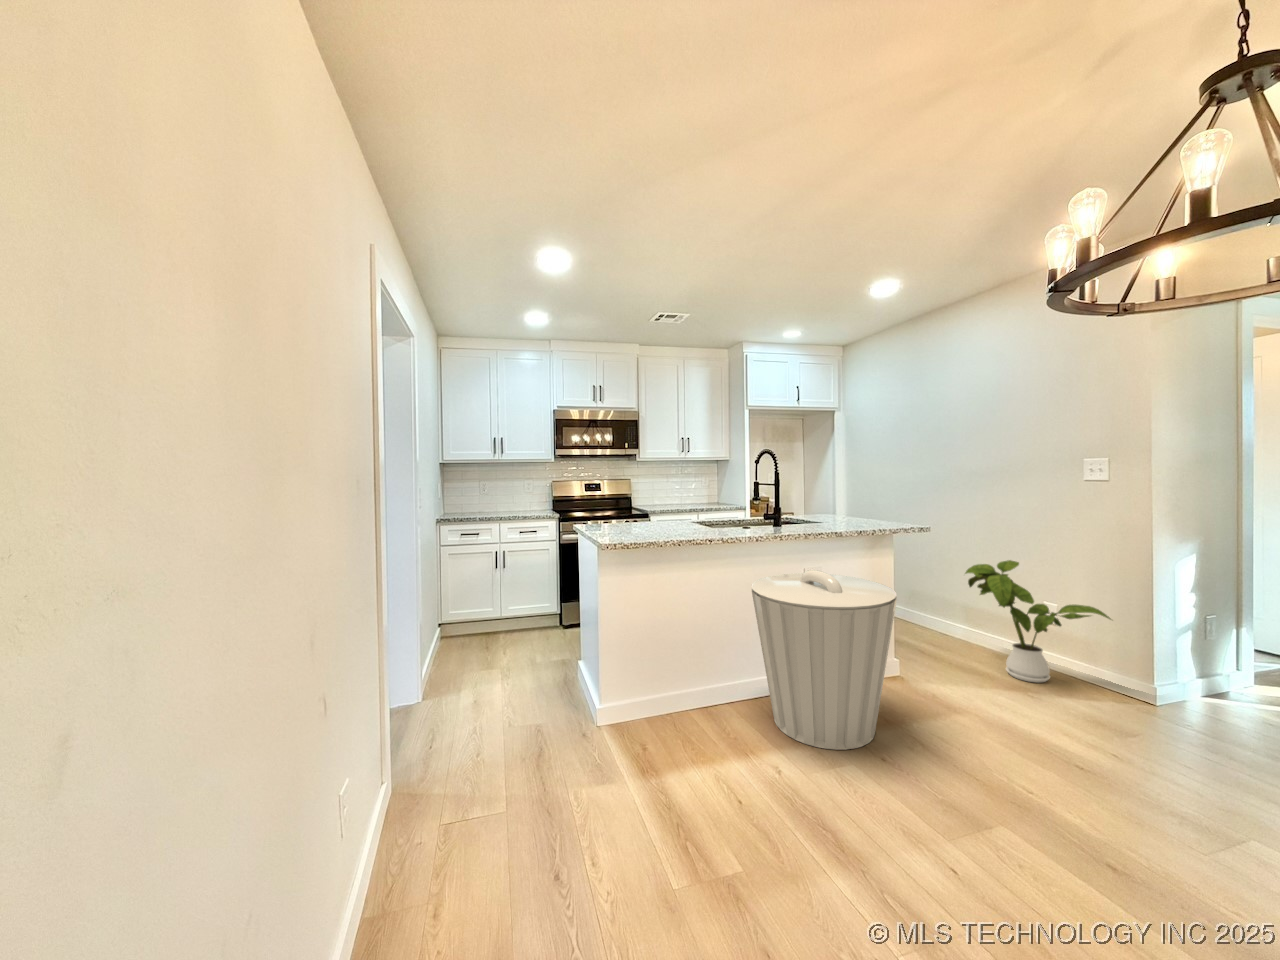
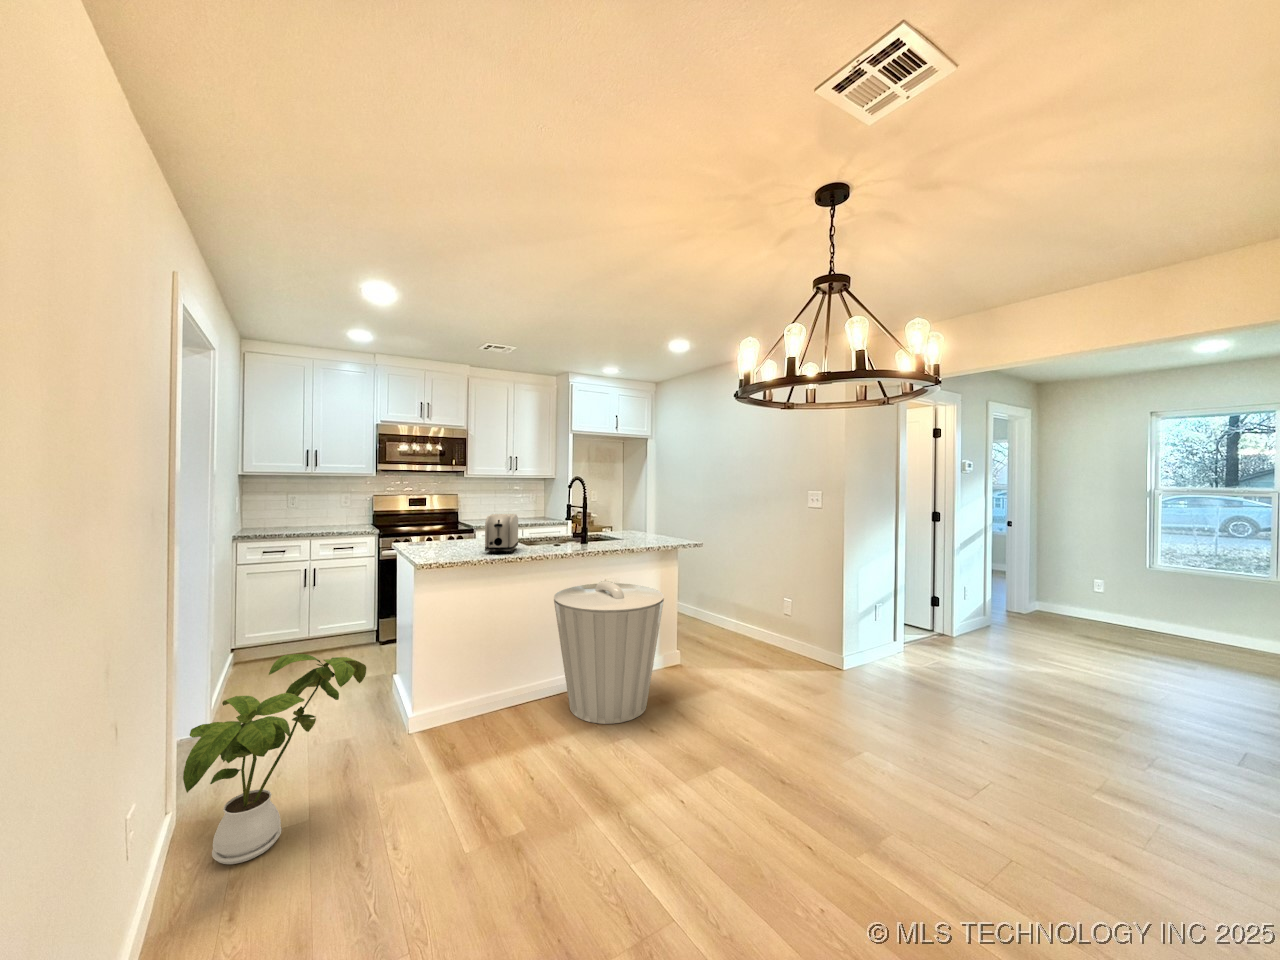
toaster: none [670,491,704,536] -> present [485,514,518,554]
house plant: present [965,560,1111,683] -> present [183,654,366,864]

